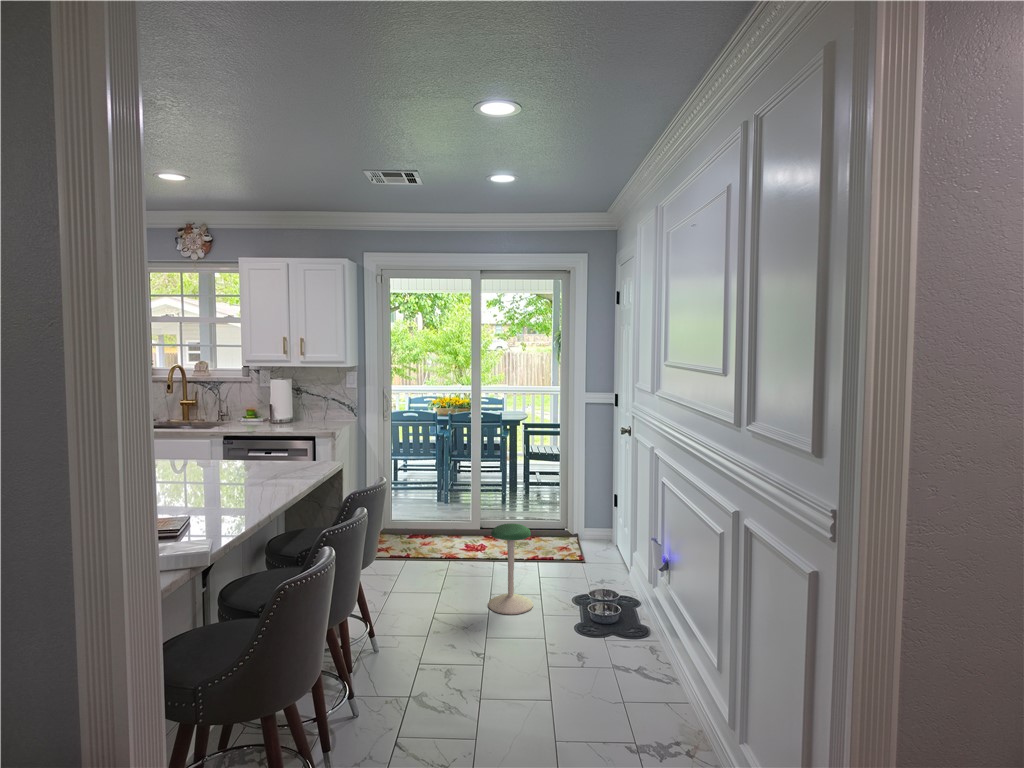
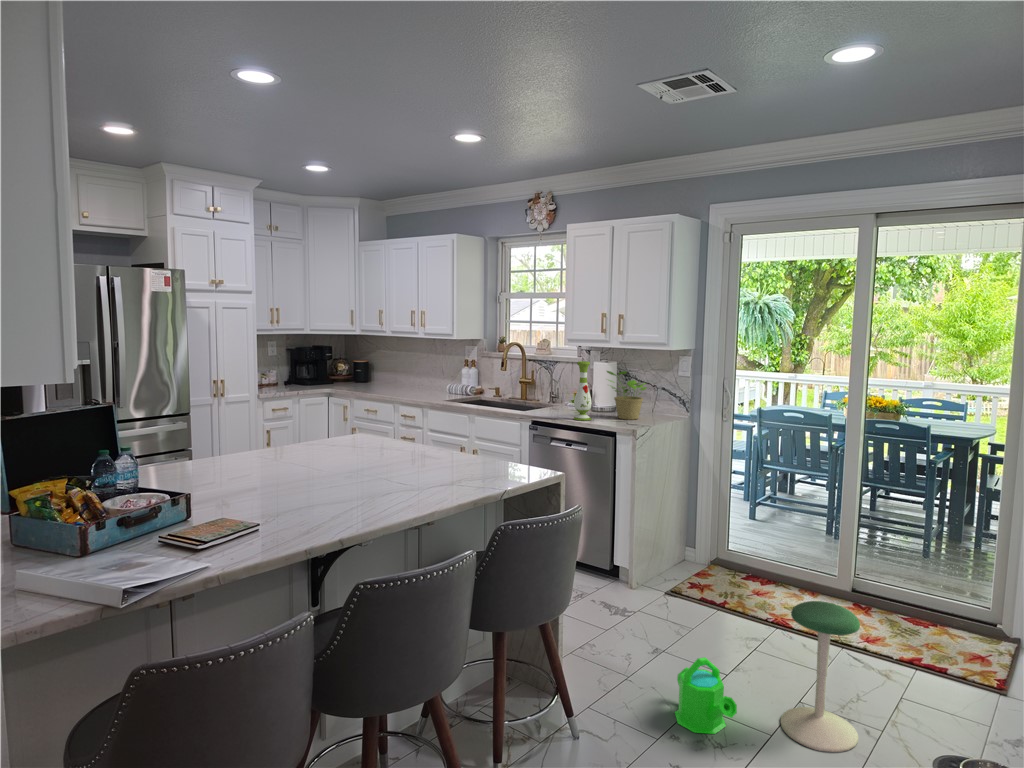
vase: none [269,379,285,431] -> present [574,361,592,421]
potted plant: none [290,386,329,426] -> present [607,371,646,420]
watering can: none [422,578,475,629] -> present [675,657,737,734]

